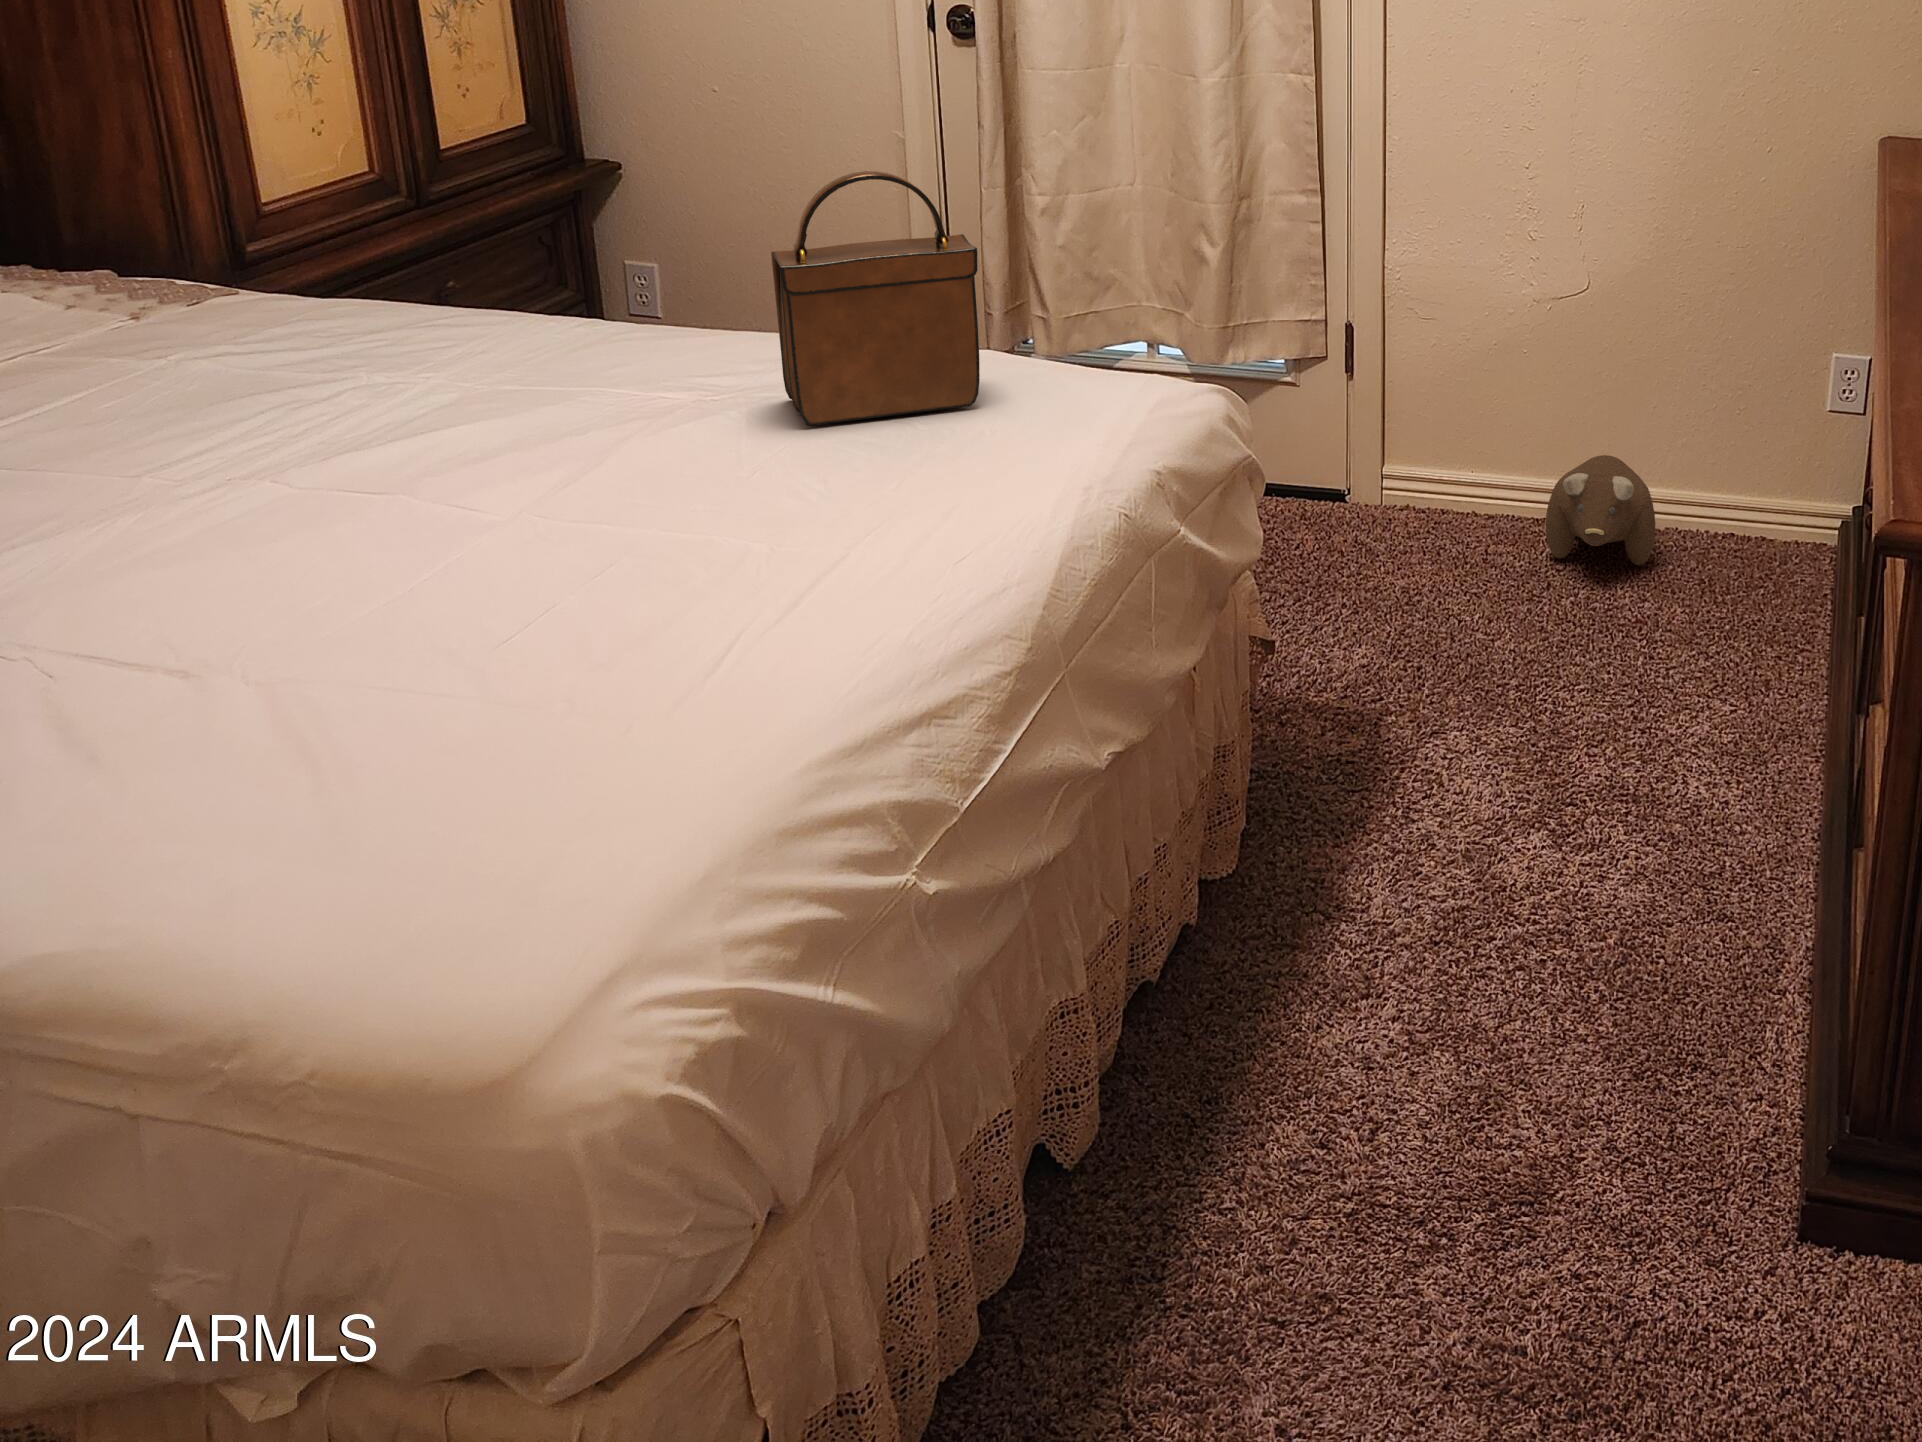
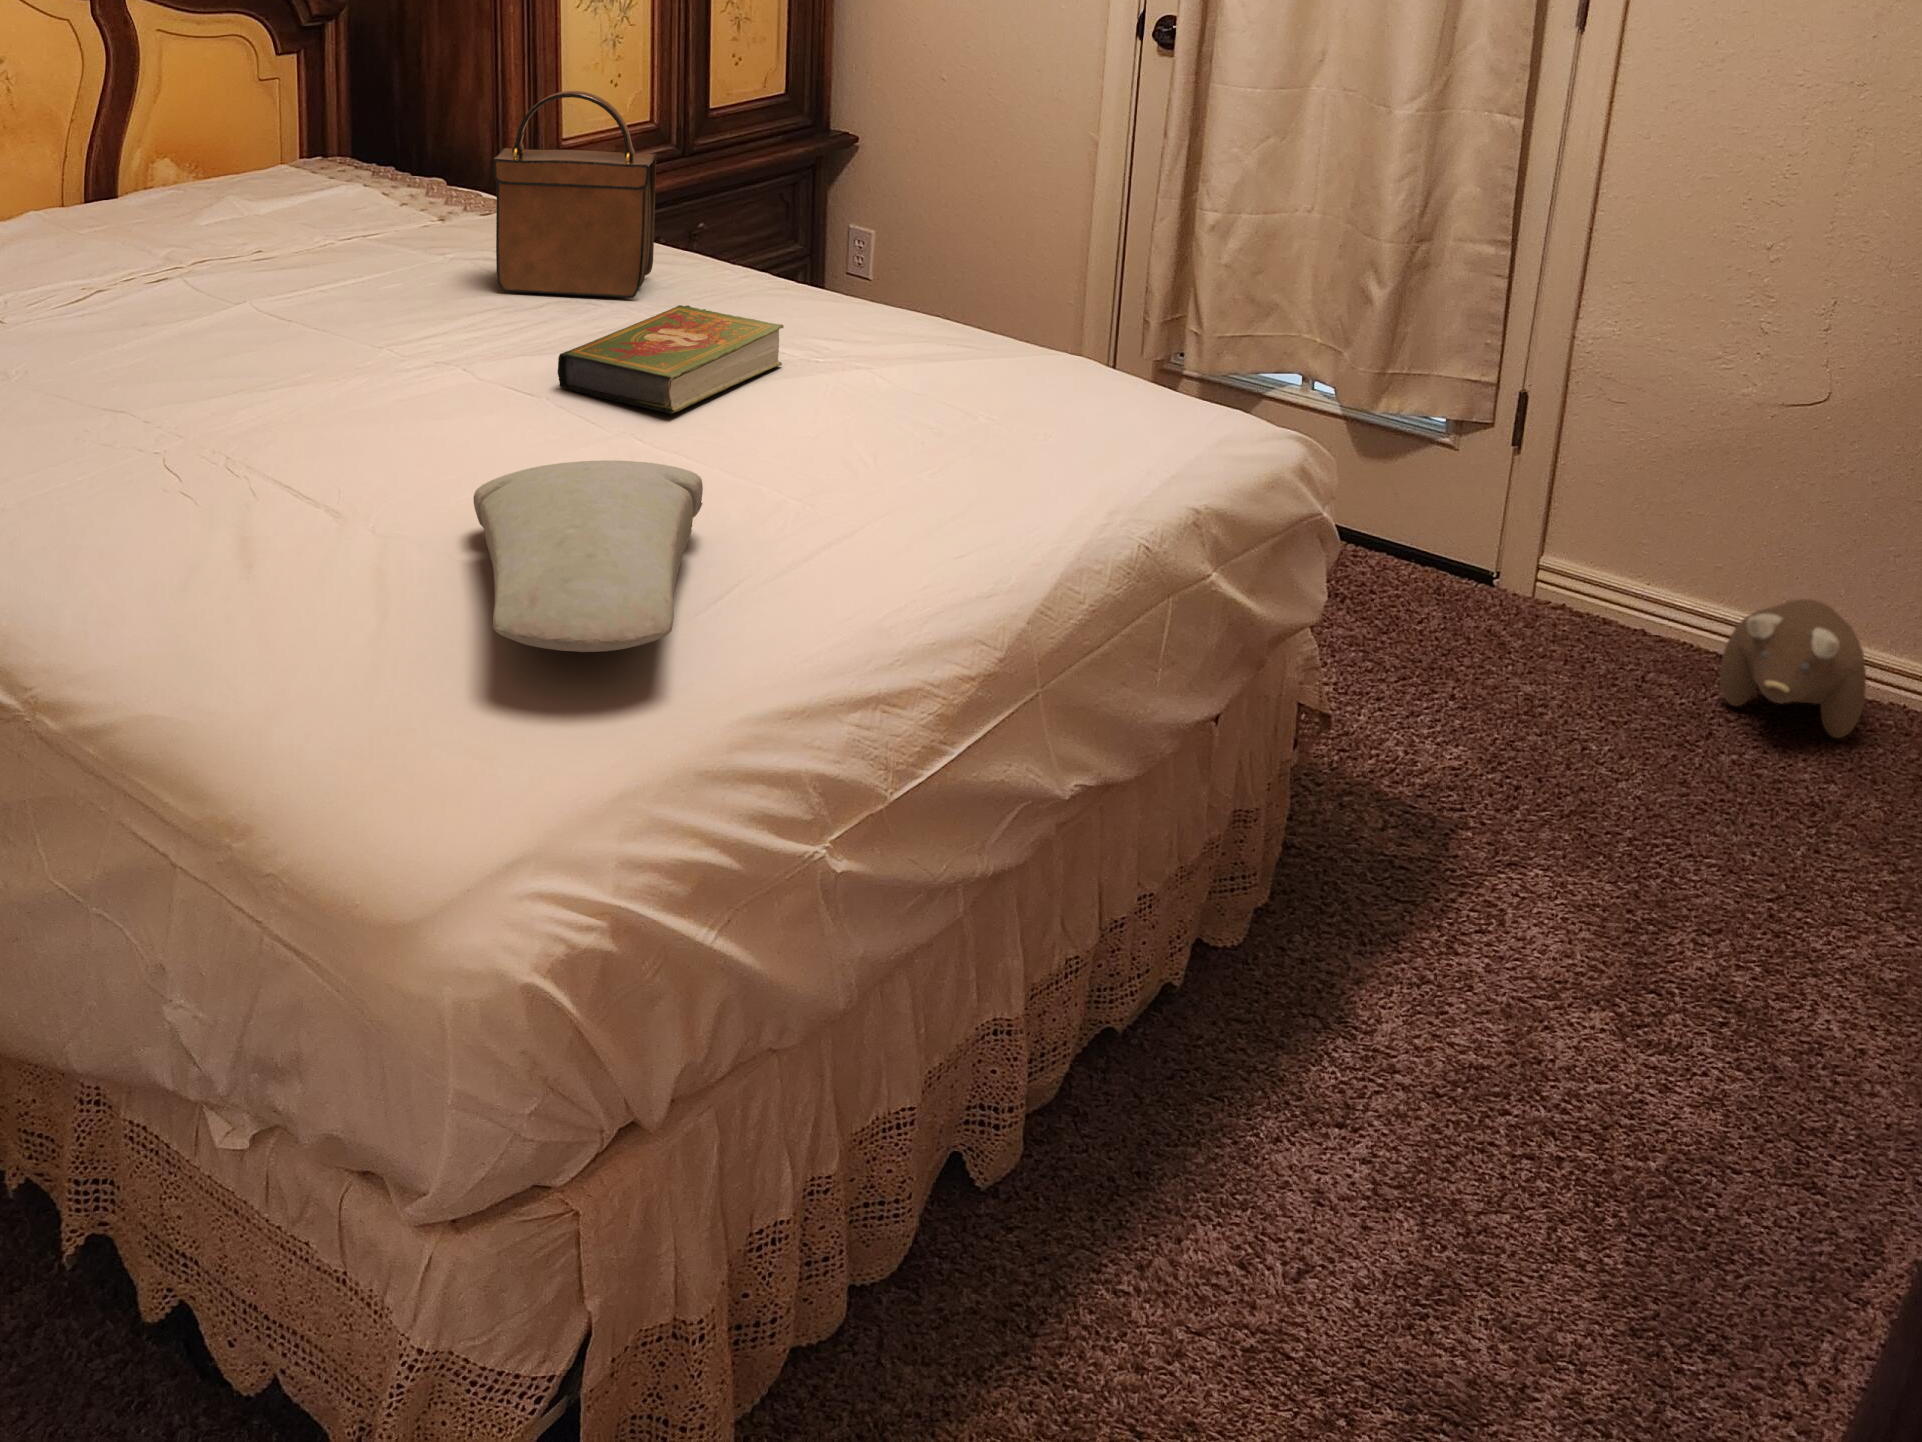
handbag: present [771,171,980,426] -> present [493,91,656,298]
book: none [396,358,665,476] -> present [558,305,784,414]
pillow: none [368,524,693,742] -> present [474,460,703,652]

